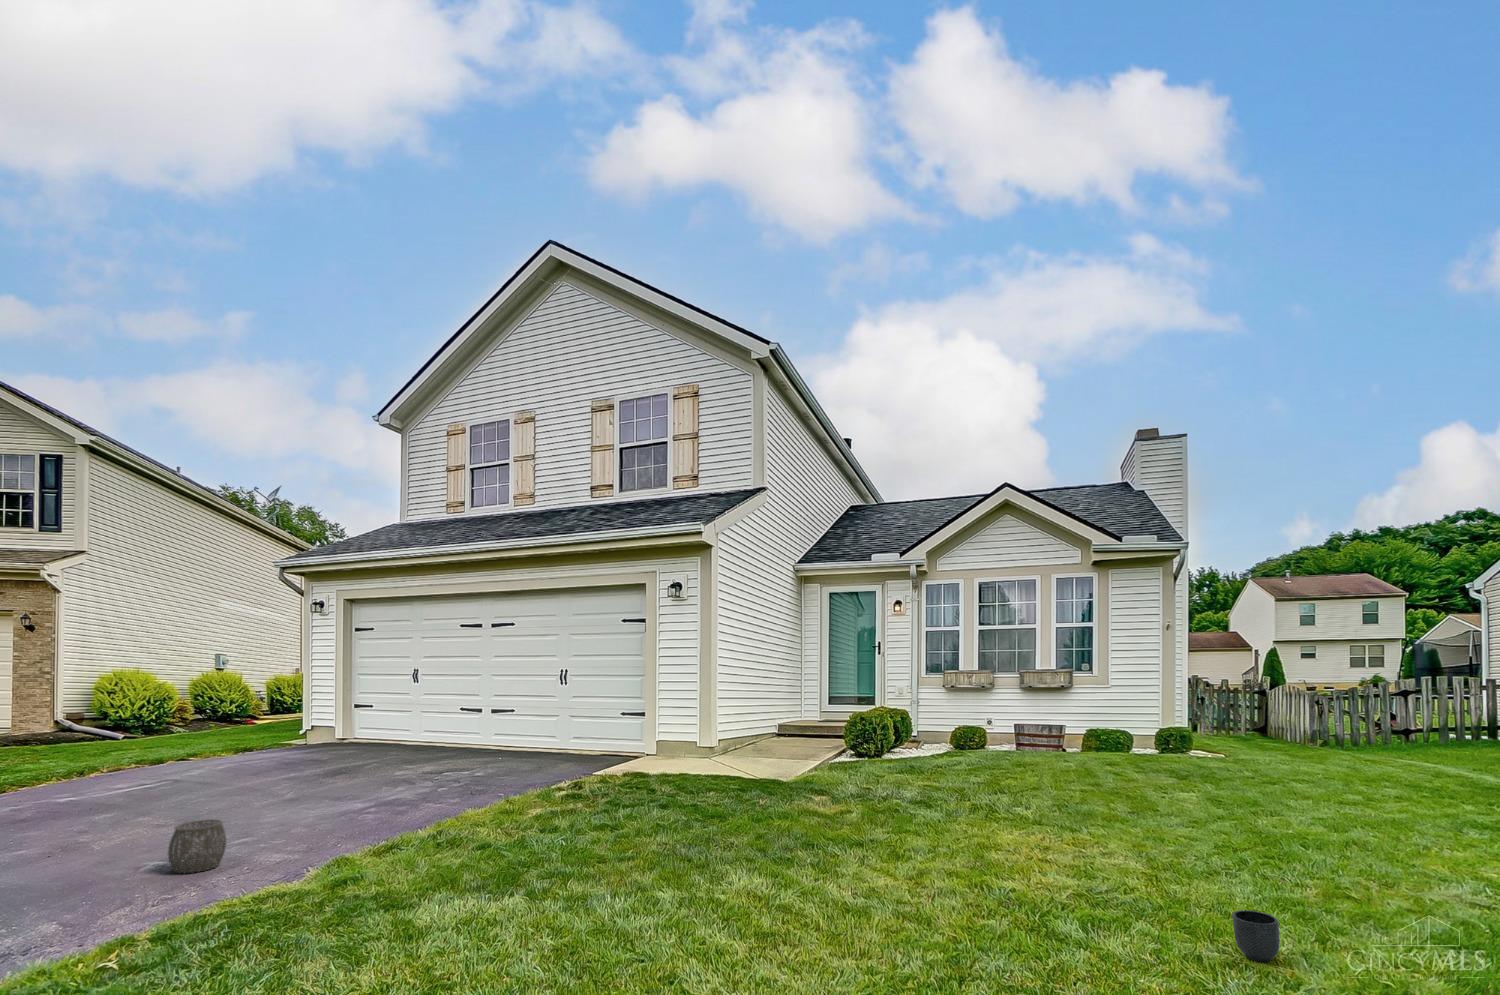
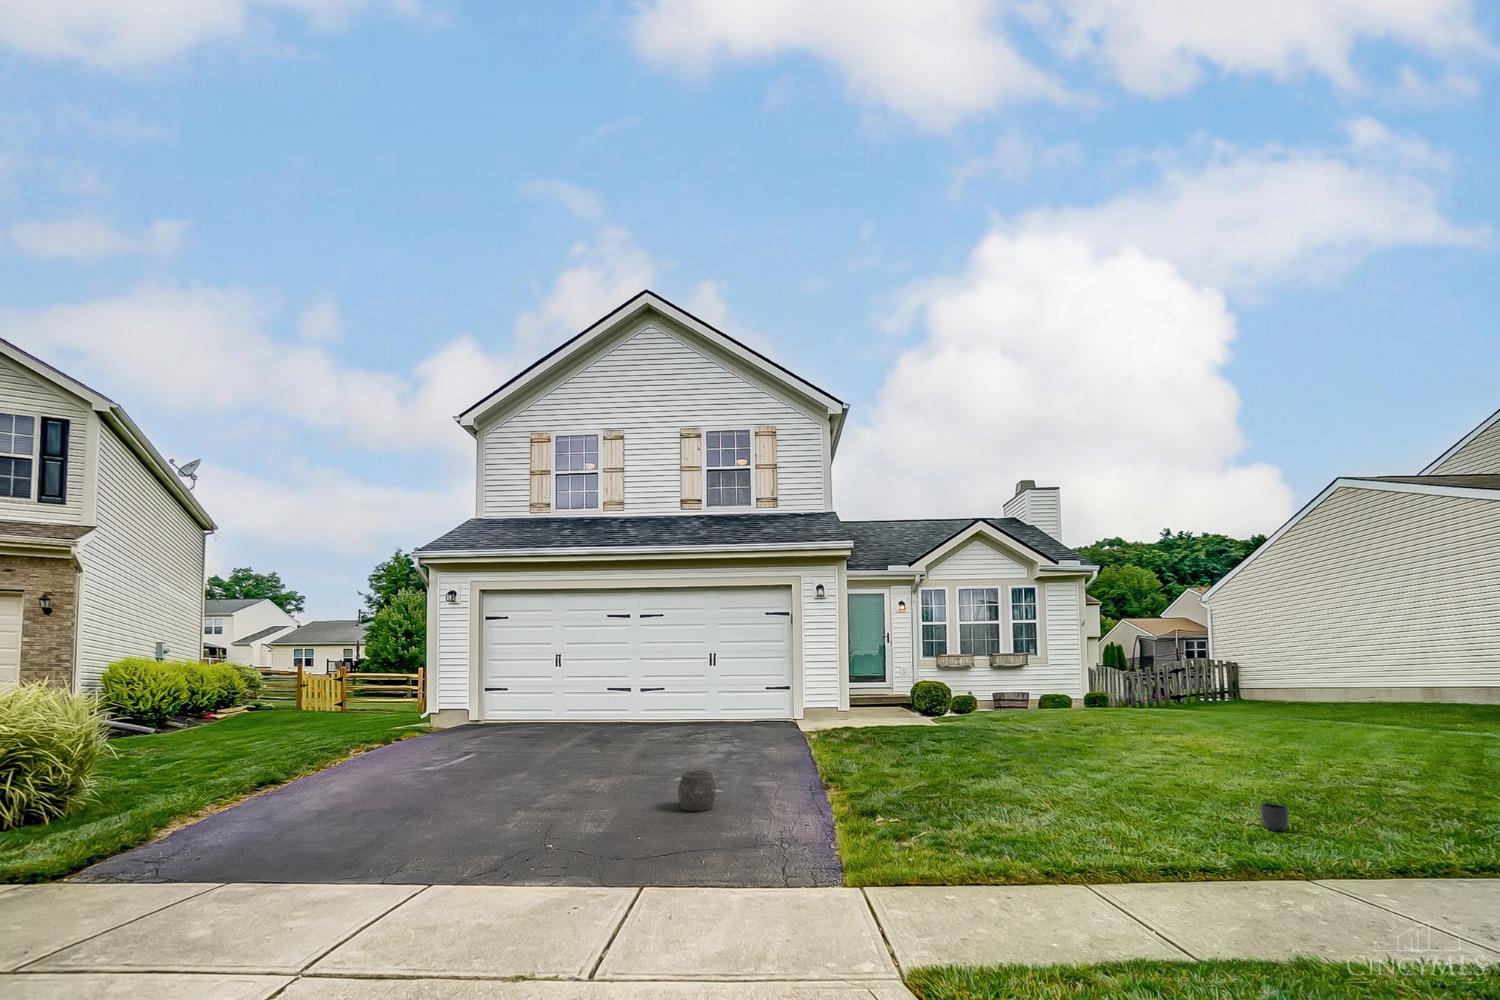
planter: present [1232,910,1279,962] -> present [1260,803,1289,831]

